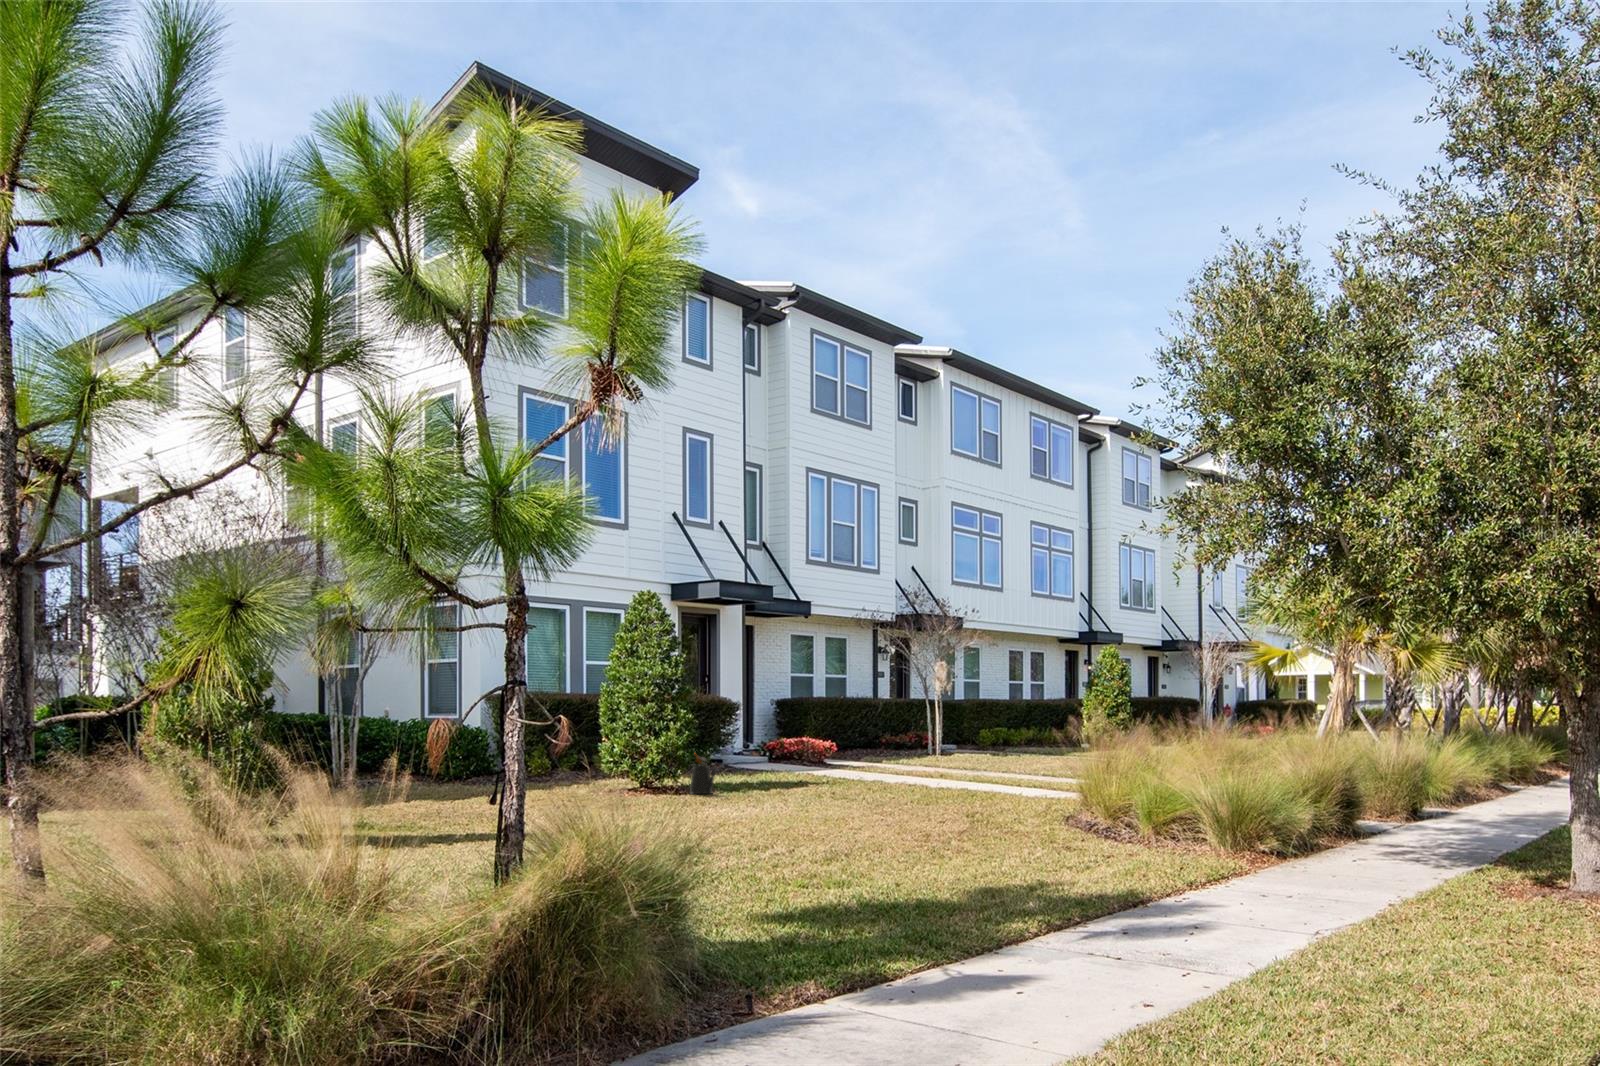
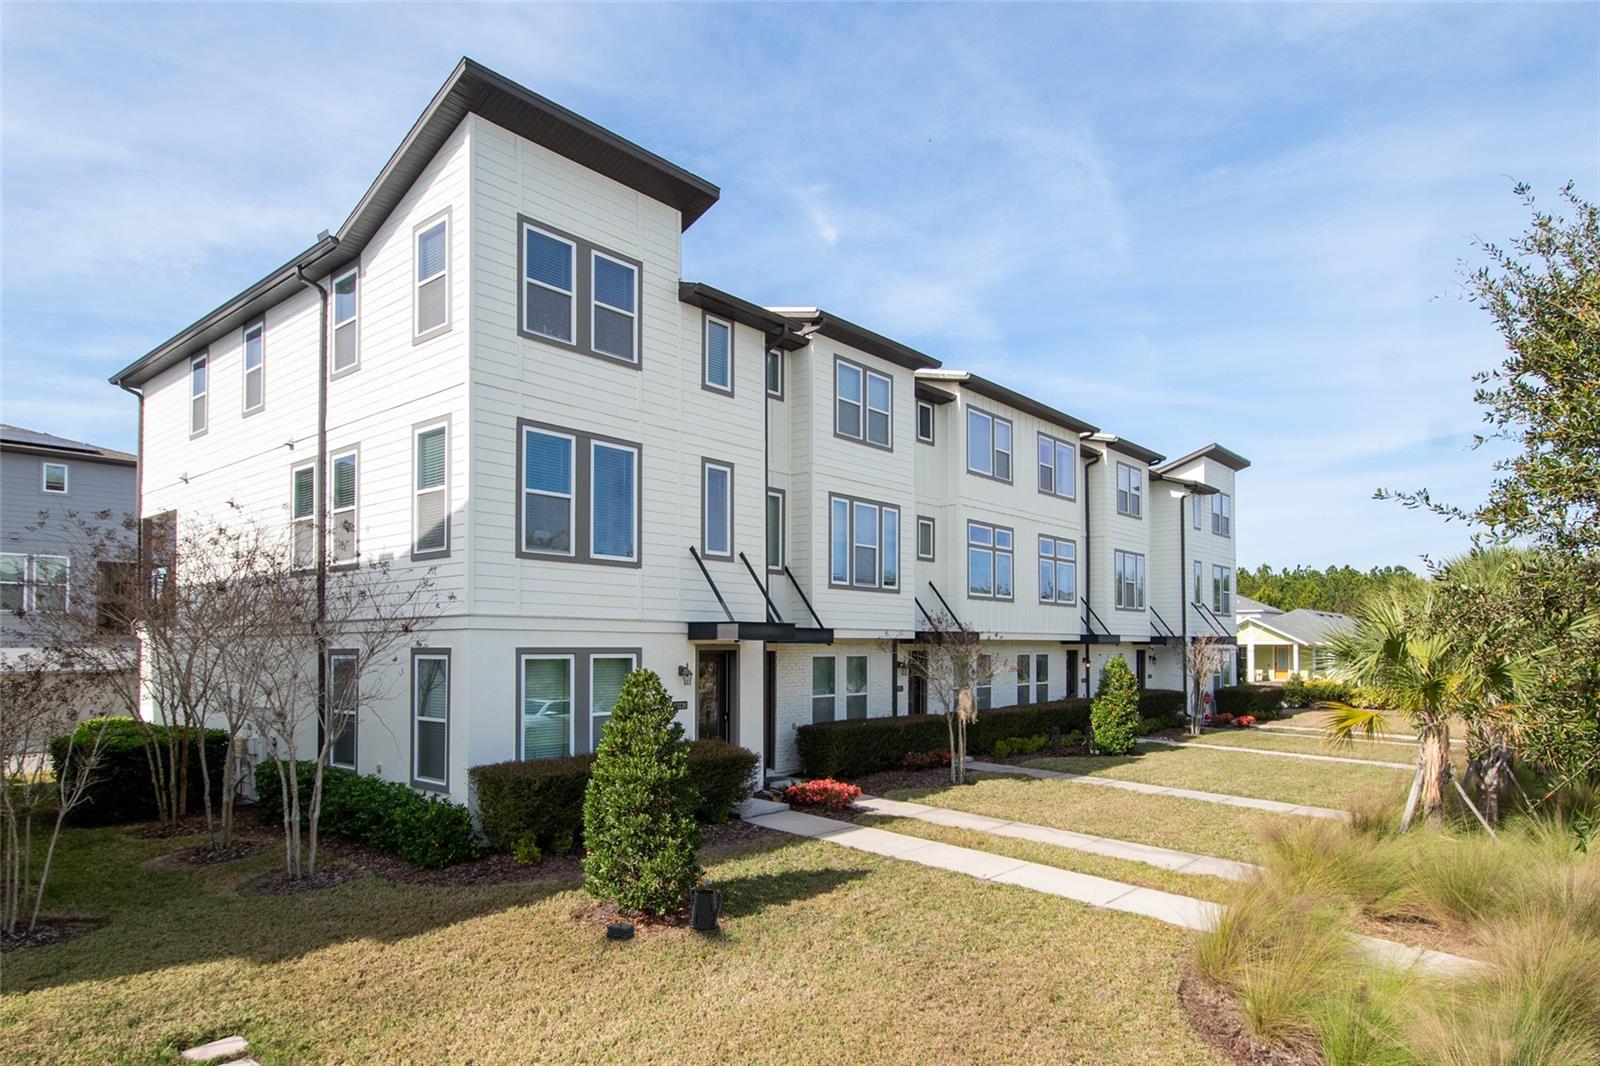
bench: none [1042,718,1087,748] -> present [1052,726,1096,756]
decorative plant: none [617,768,649,797] -> present [603,899,635,938]

